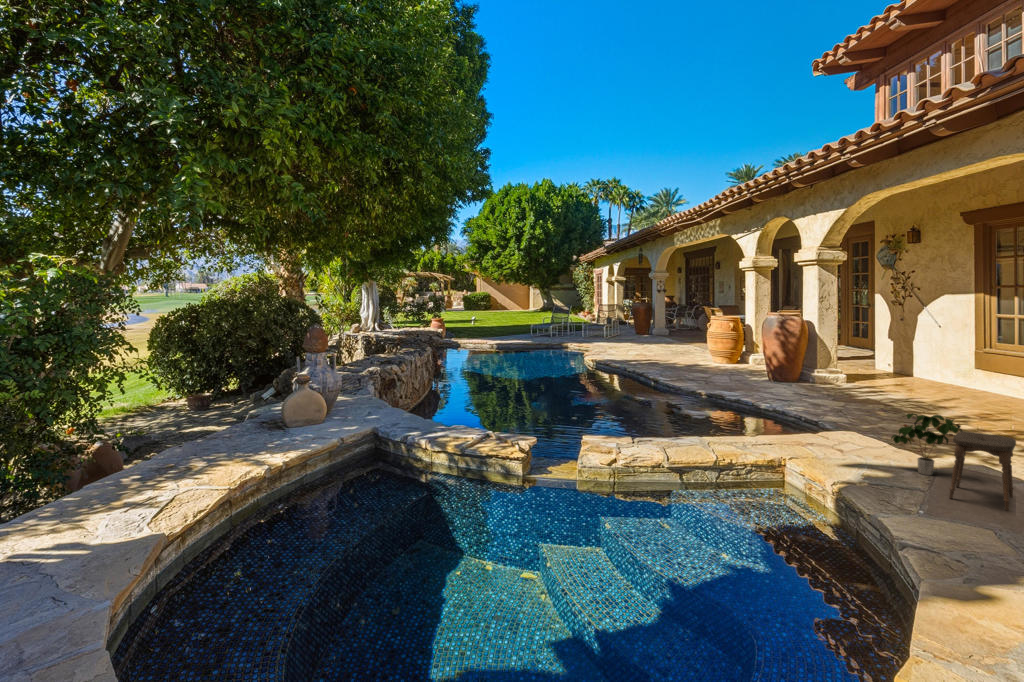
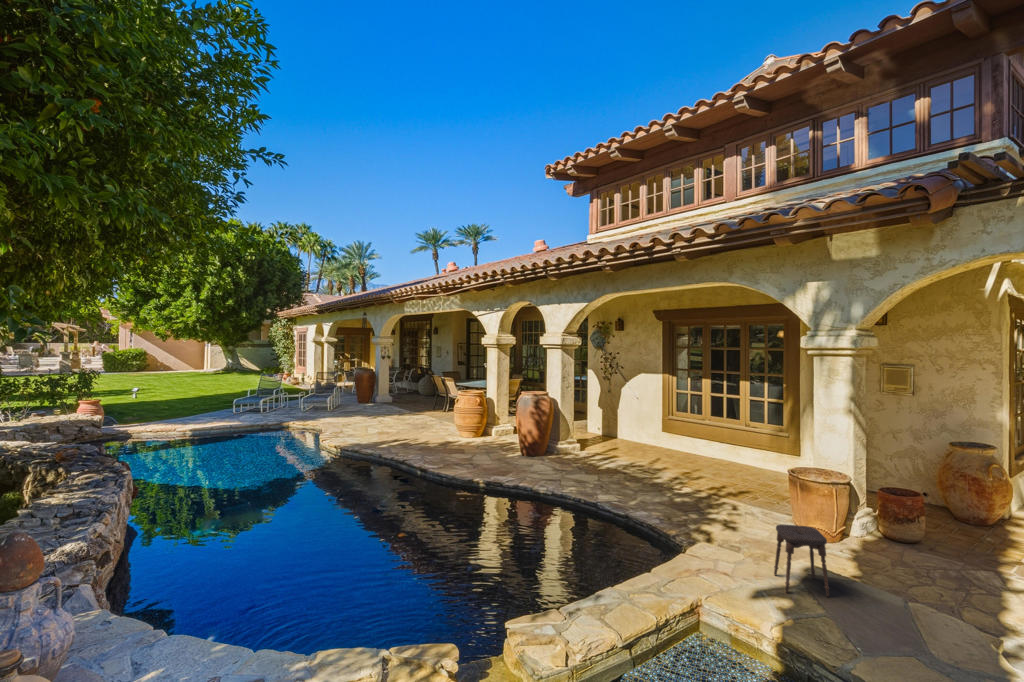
potted plant: present [891,413,962,475] -> none [713,507,767,564]

